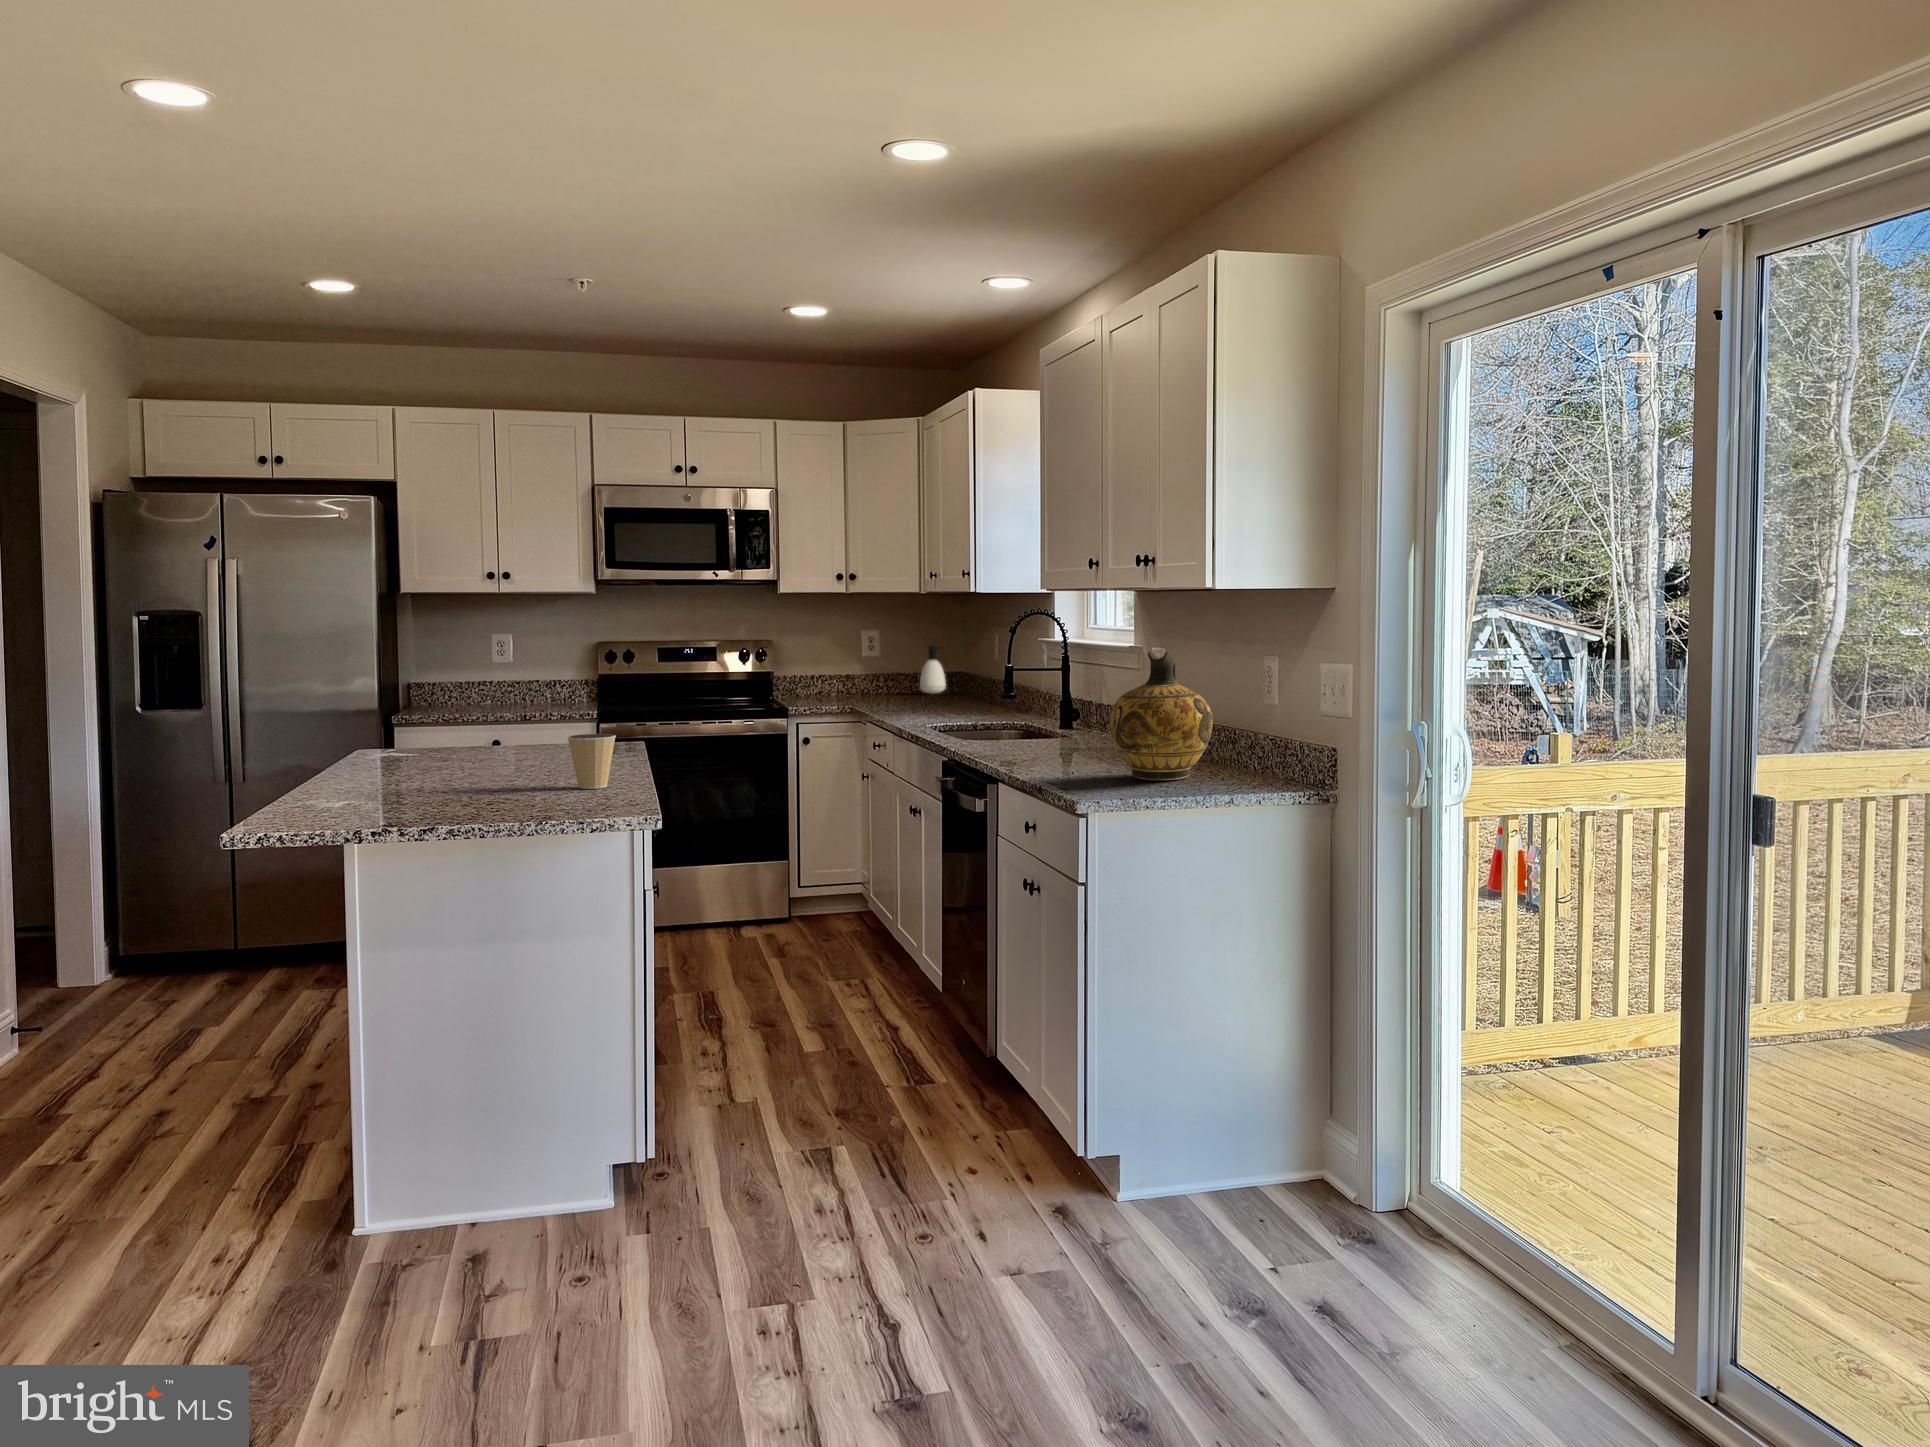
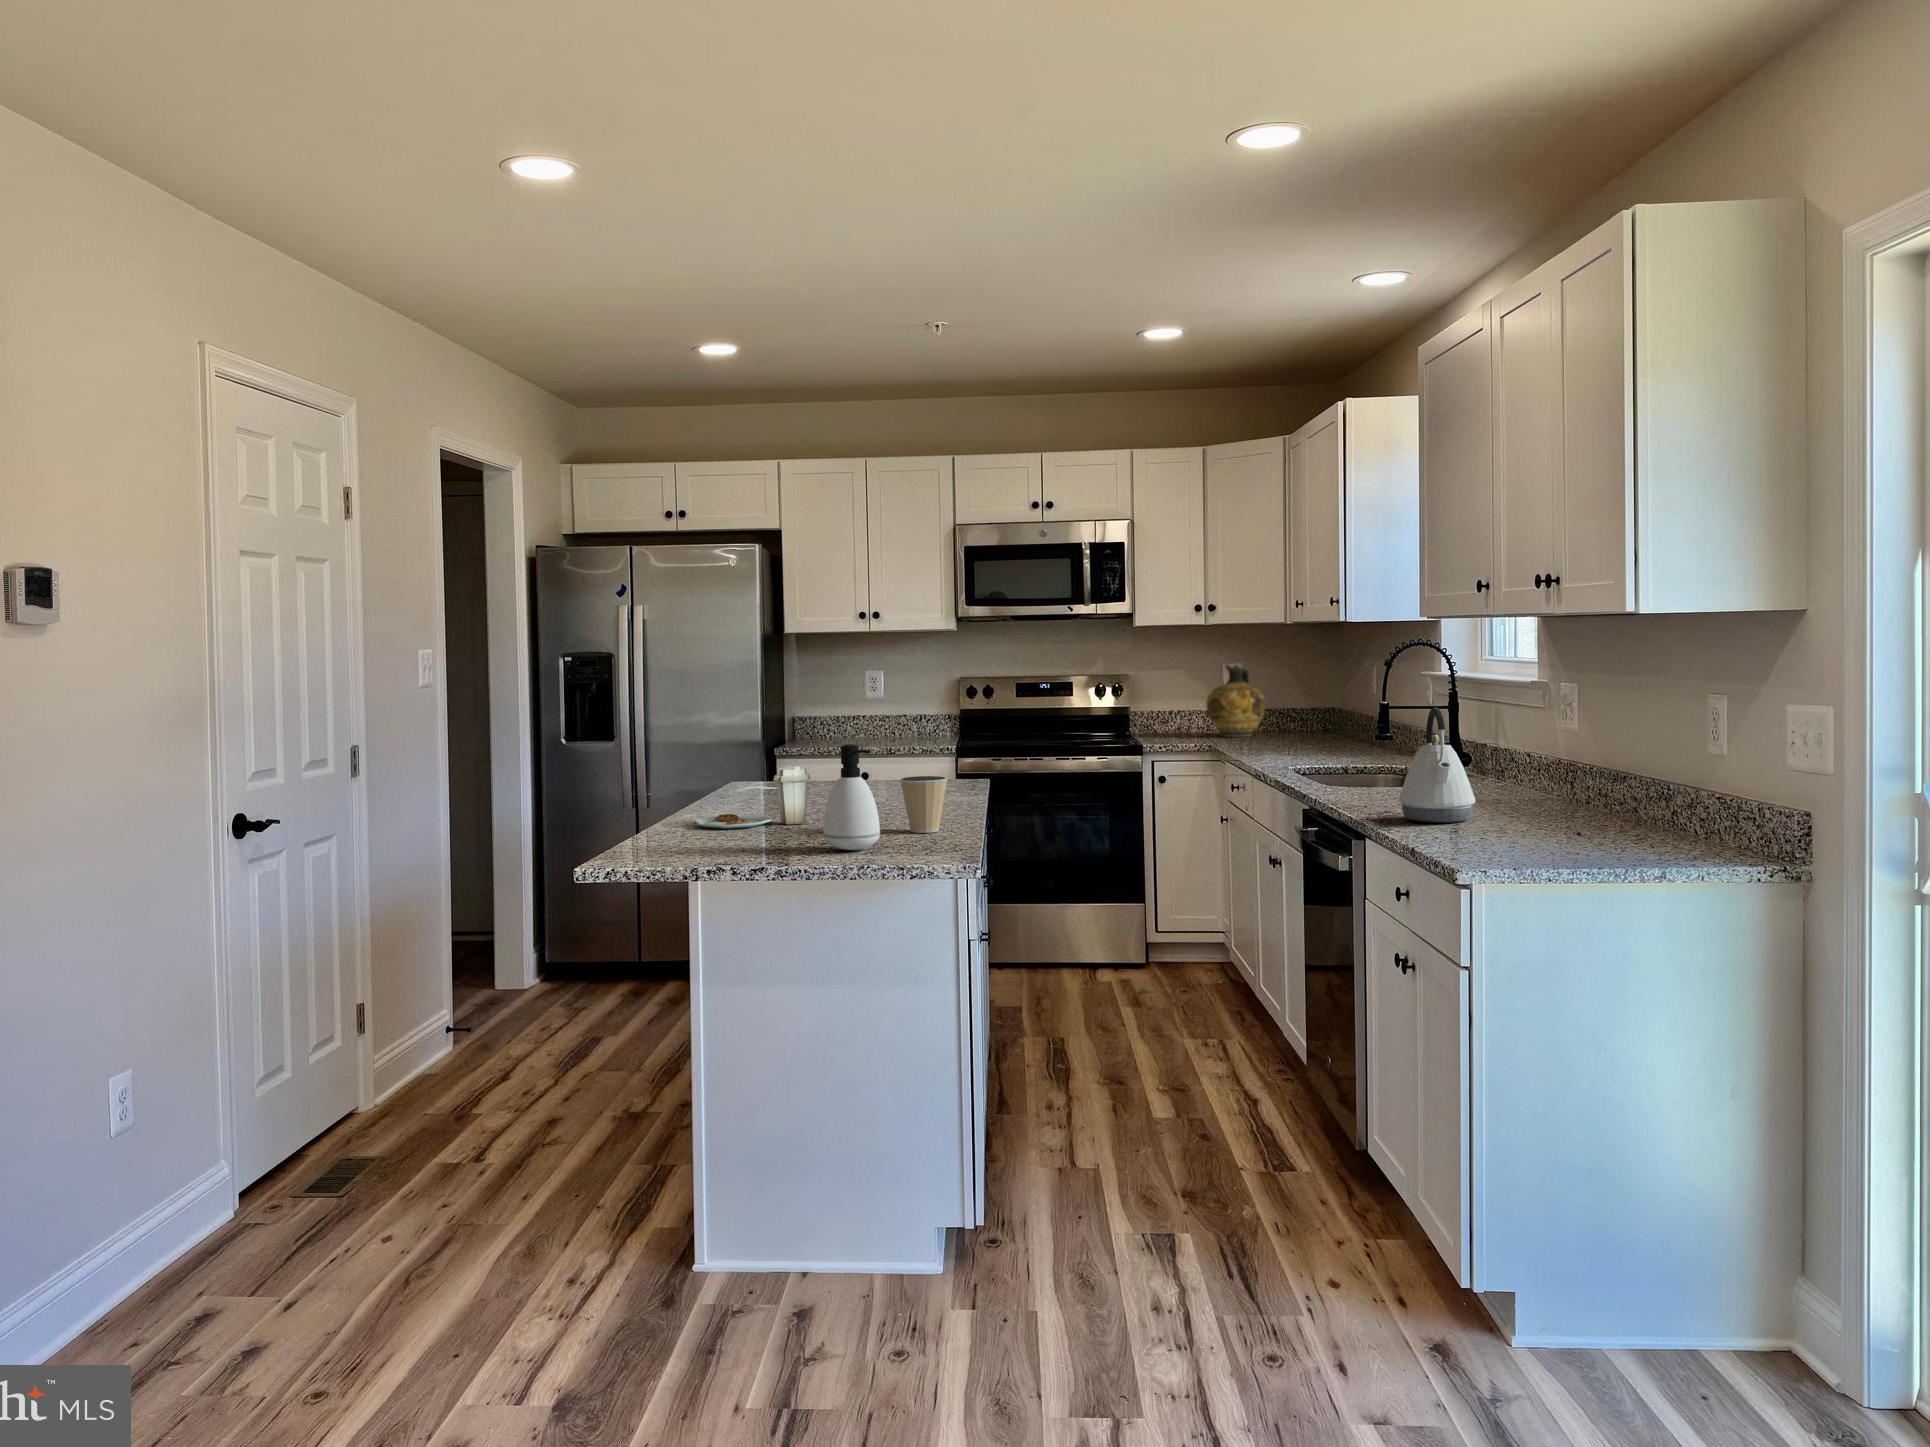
soap dispenser: present [920,645,946,694] -> present [823,744,880,850]
ceramic jug: present [1110,652,1213,780] -> present [1206,665,1266,737]
kettle: none [1026,668,1087,768] -> present [1399,707,1475,823]
plate: none [340,726,469,791] -> present [695,766,810,829]

